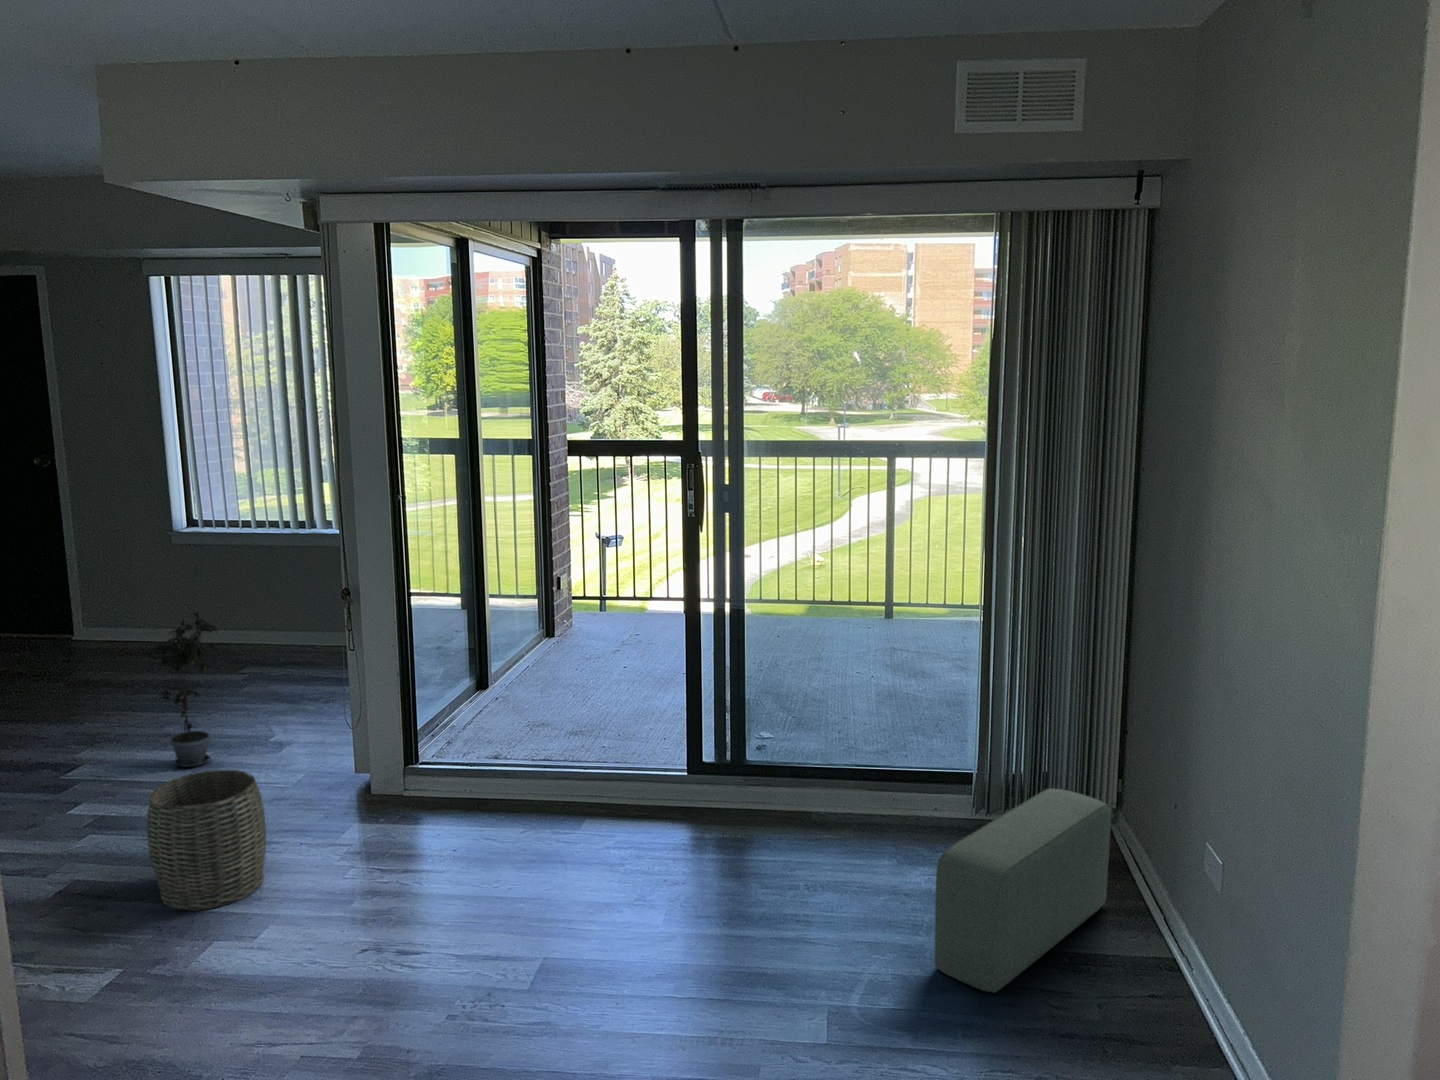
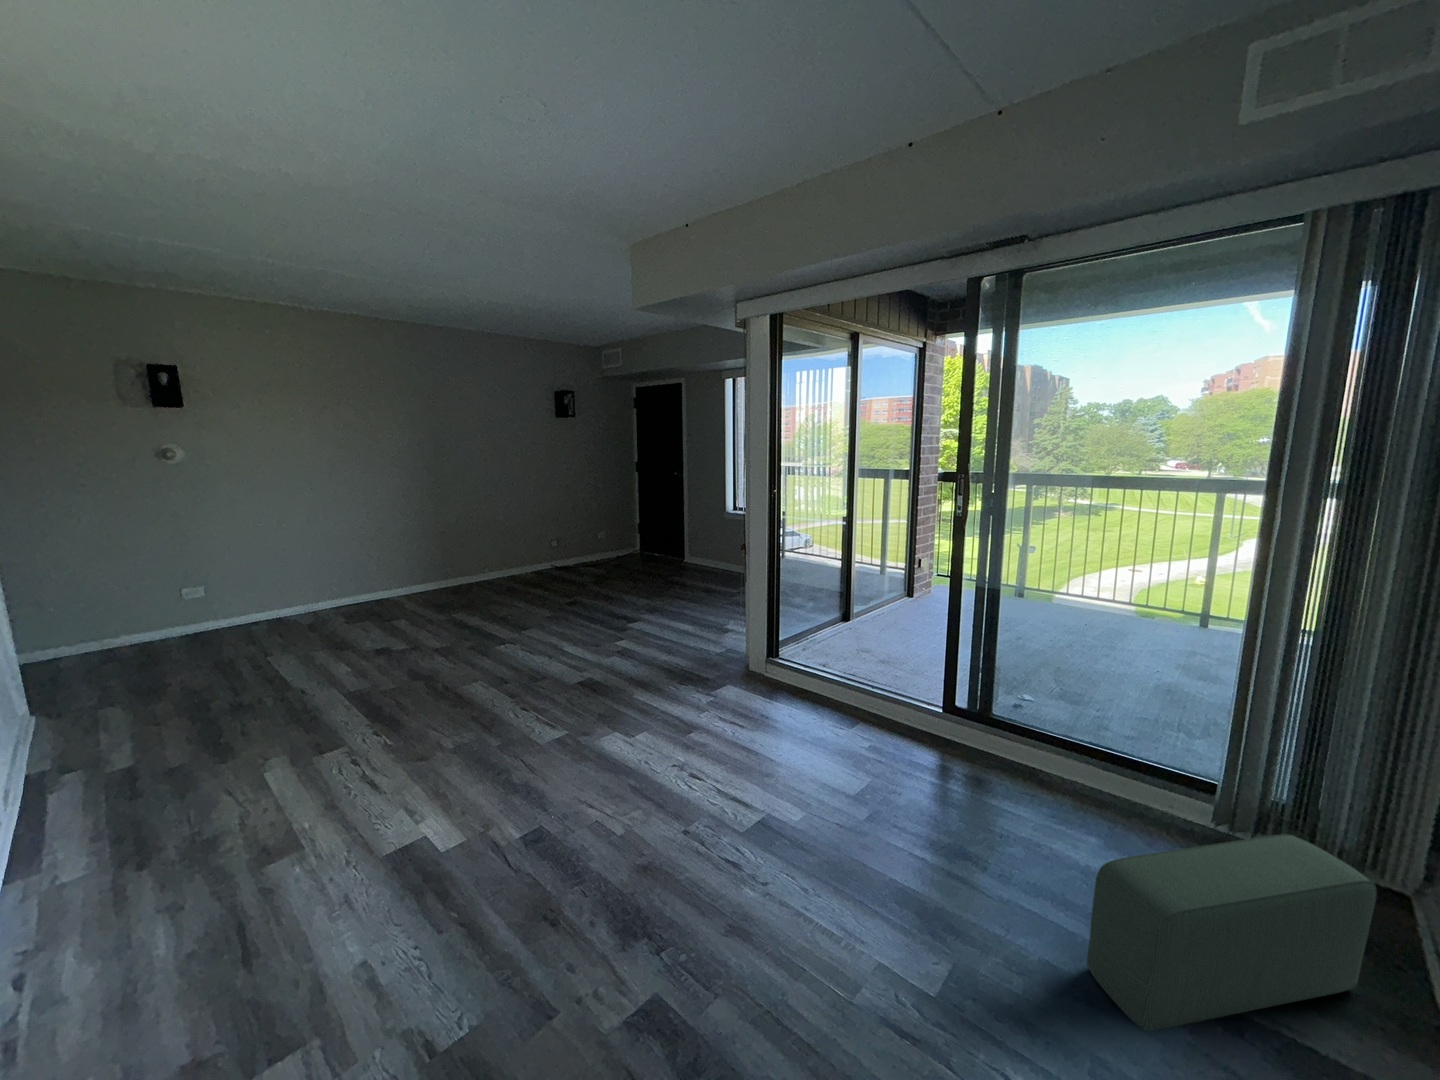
potted plant: present [154,613,217,767] -> none [662,550,698,634]
woven basket: present [147,770,267,911] -> none [606,636,667,713]

